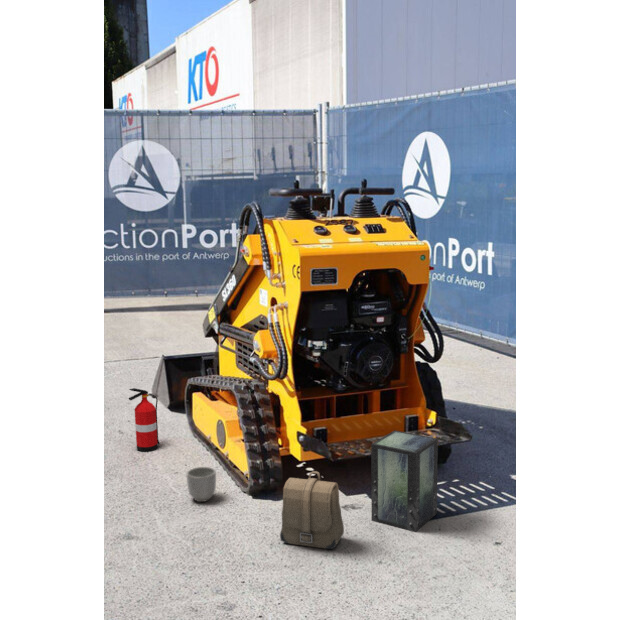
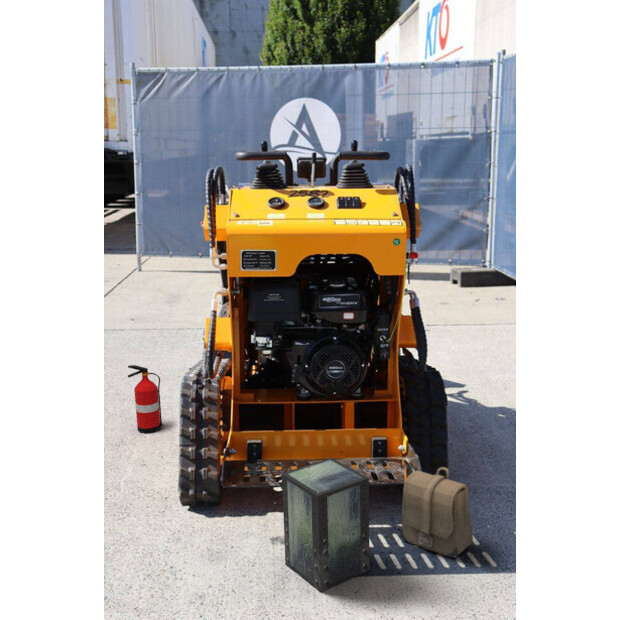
planter: present [187,467,216,502] -> none [120,465,154,504]
backpack: present [280,471,344,549] -> present [400,467,473,558]

